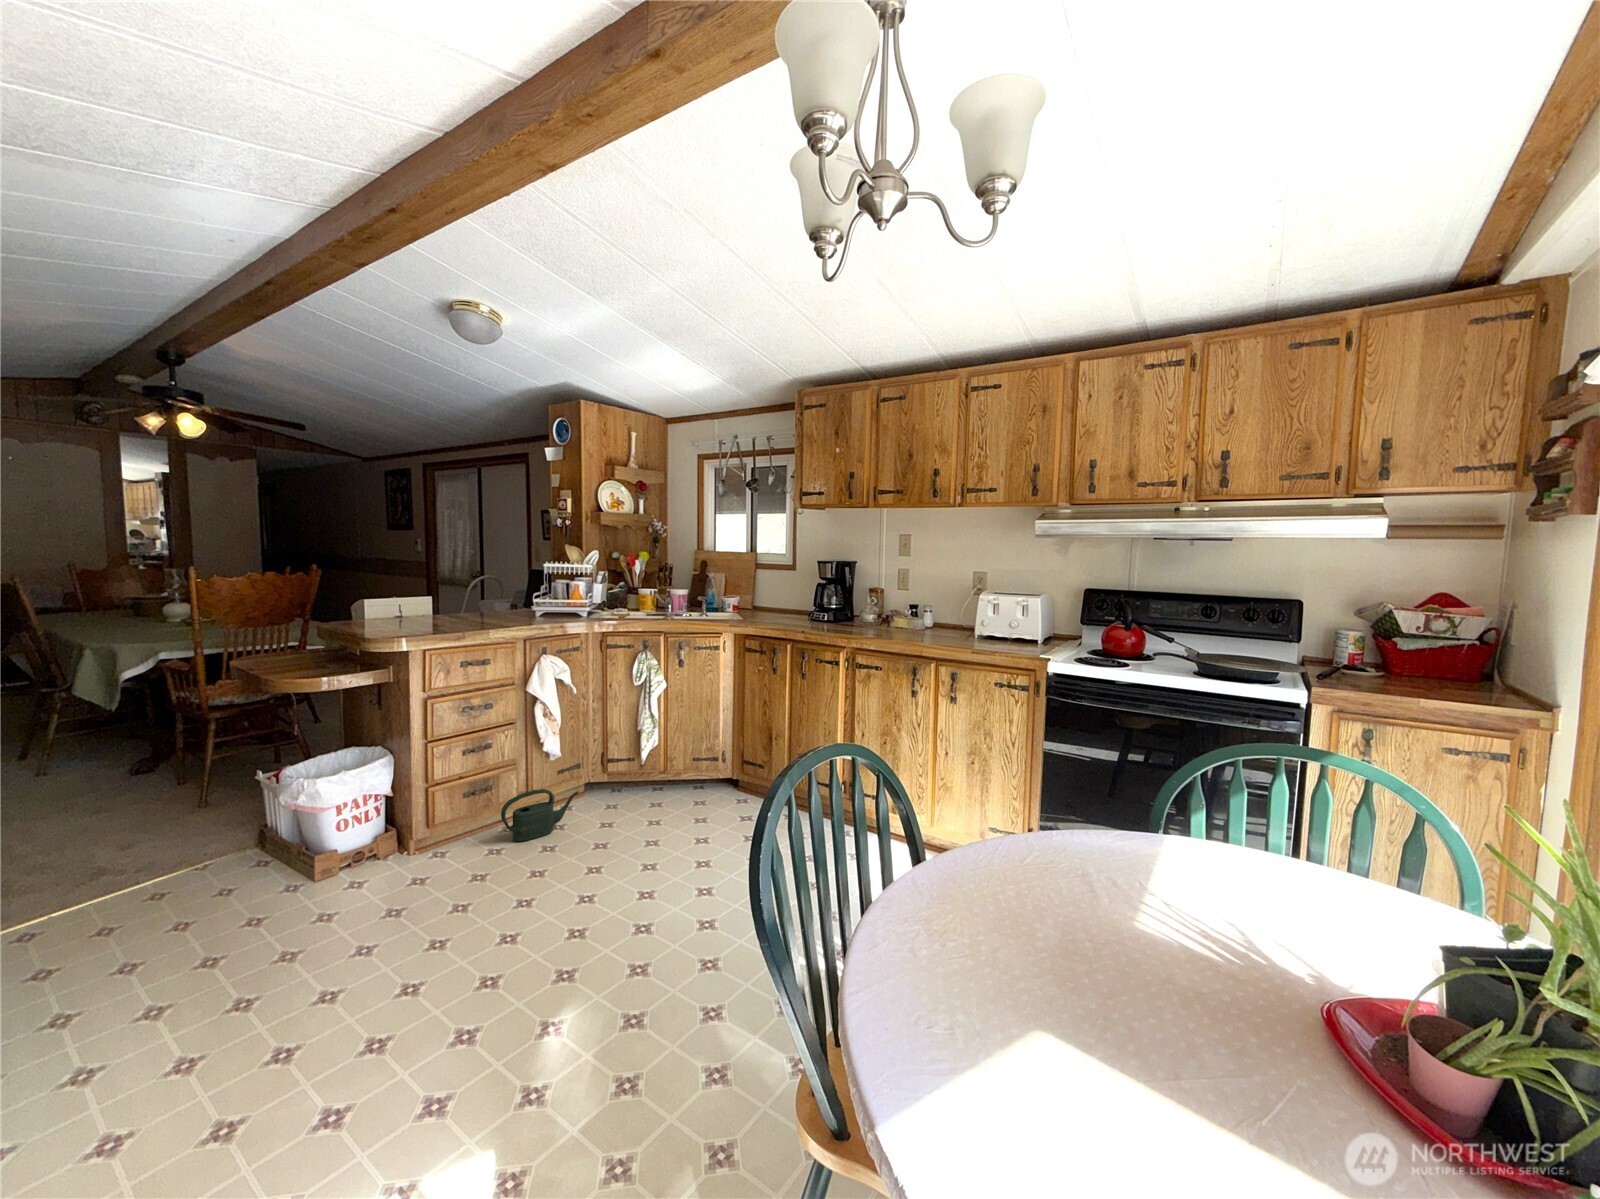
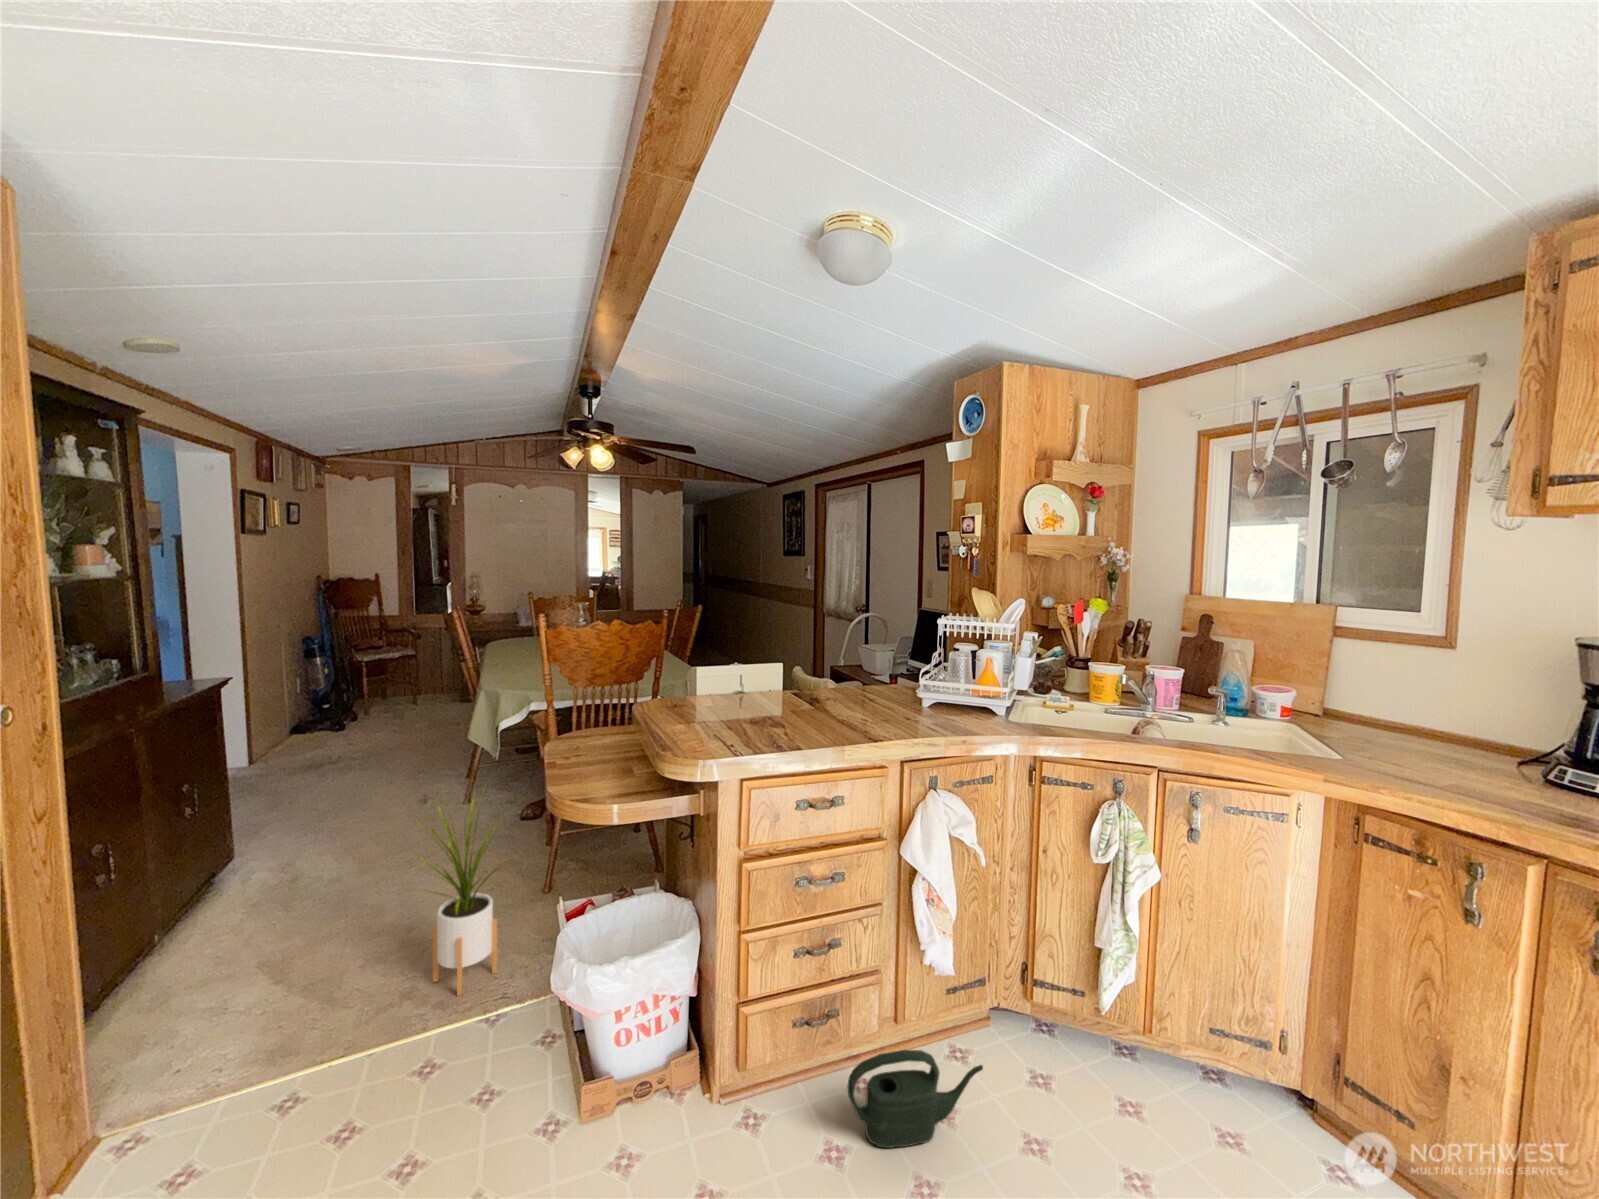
house plant: none [74,702,202,873] -> present [414,792,507,996]

